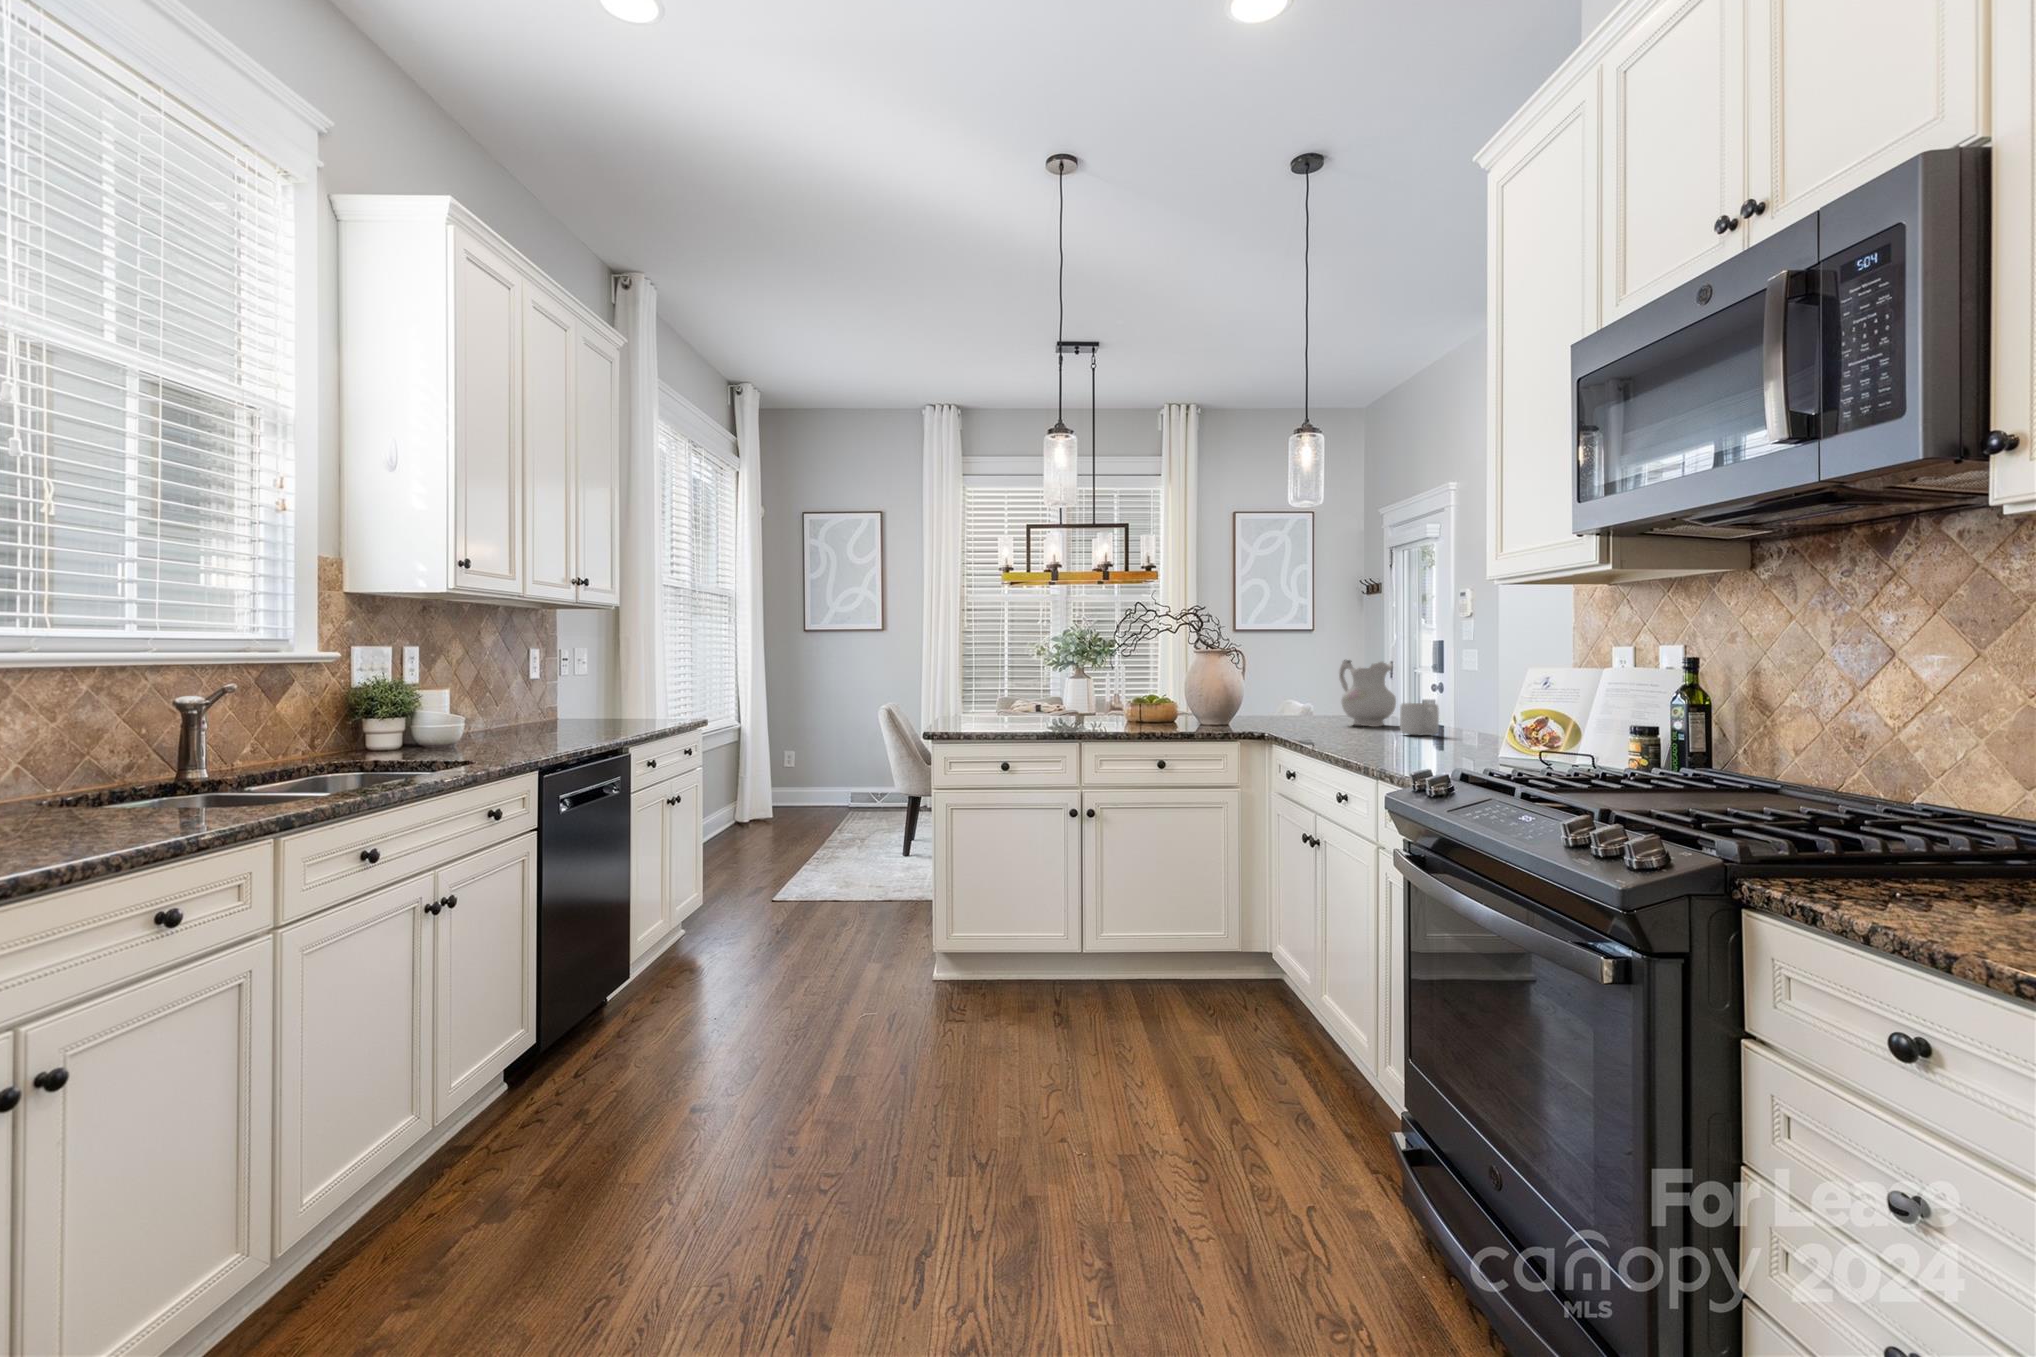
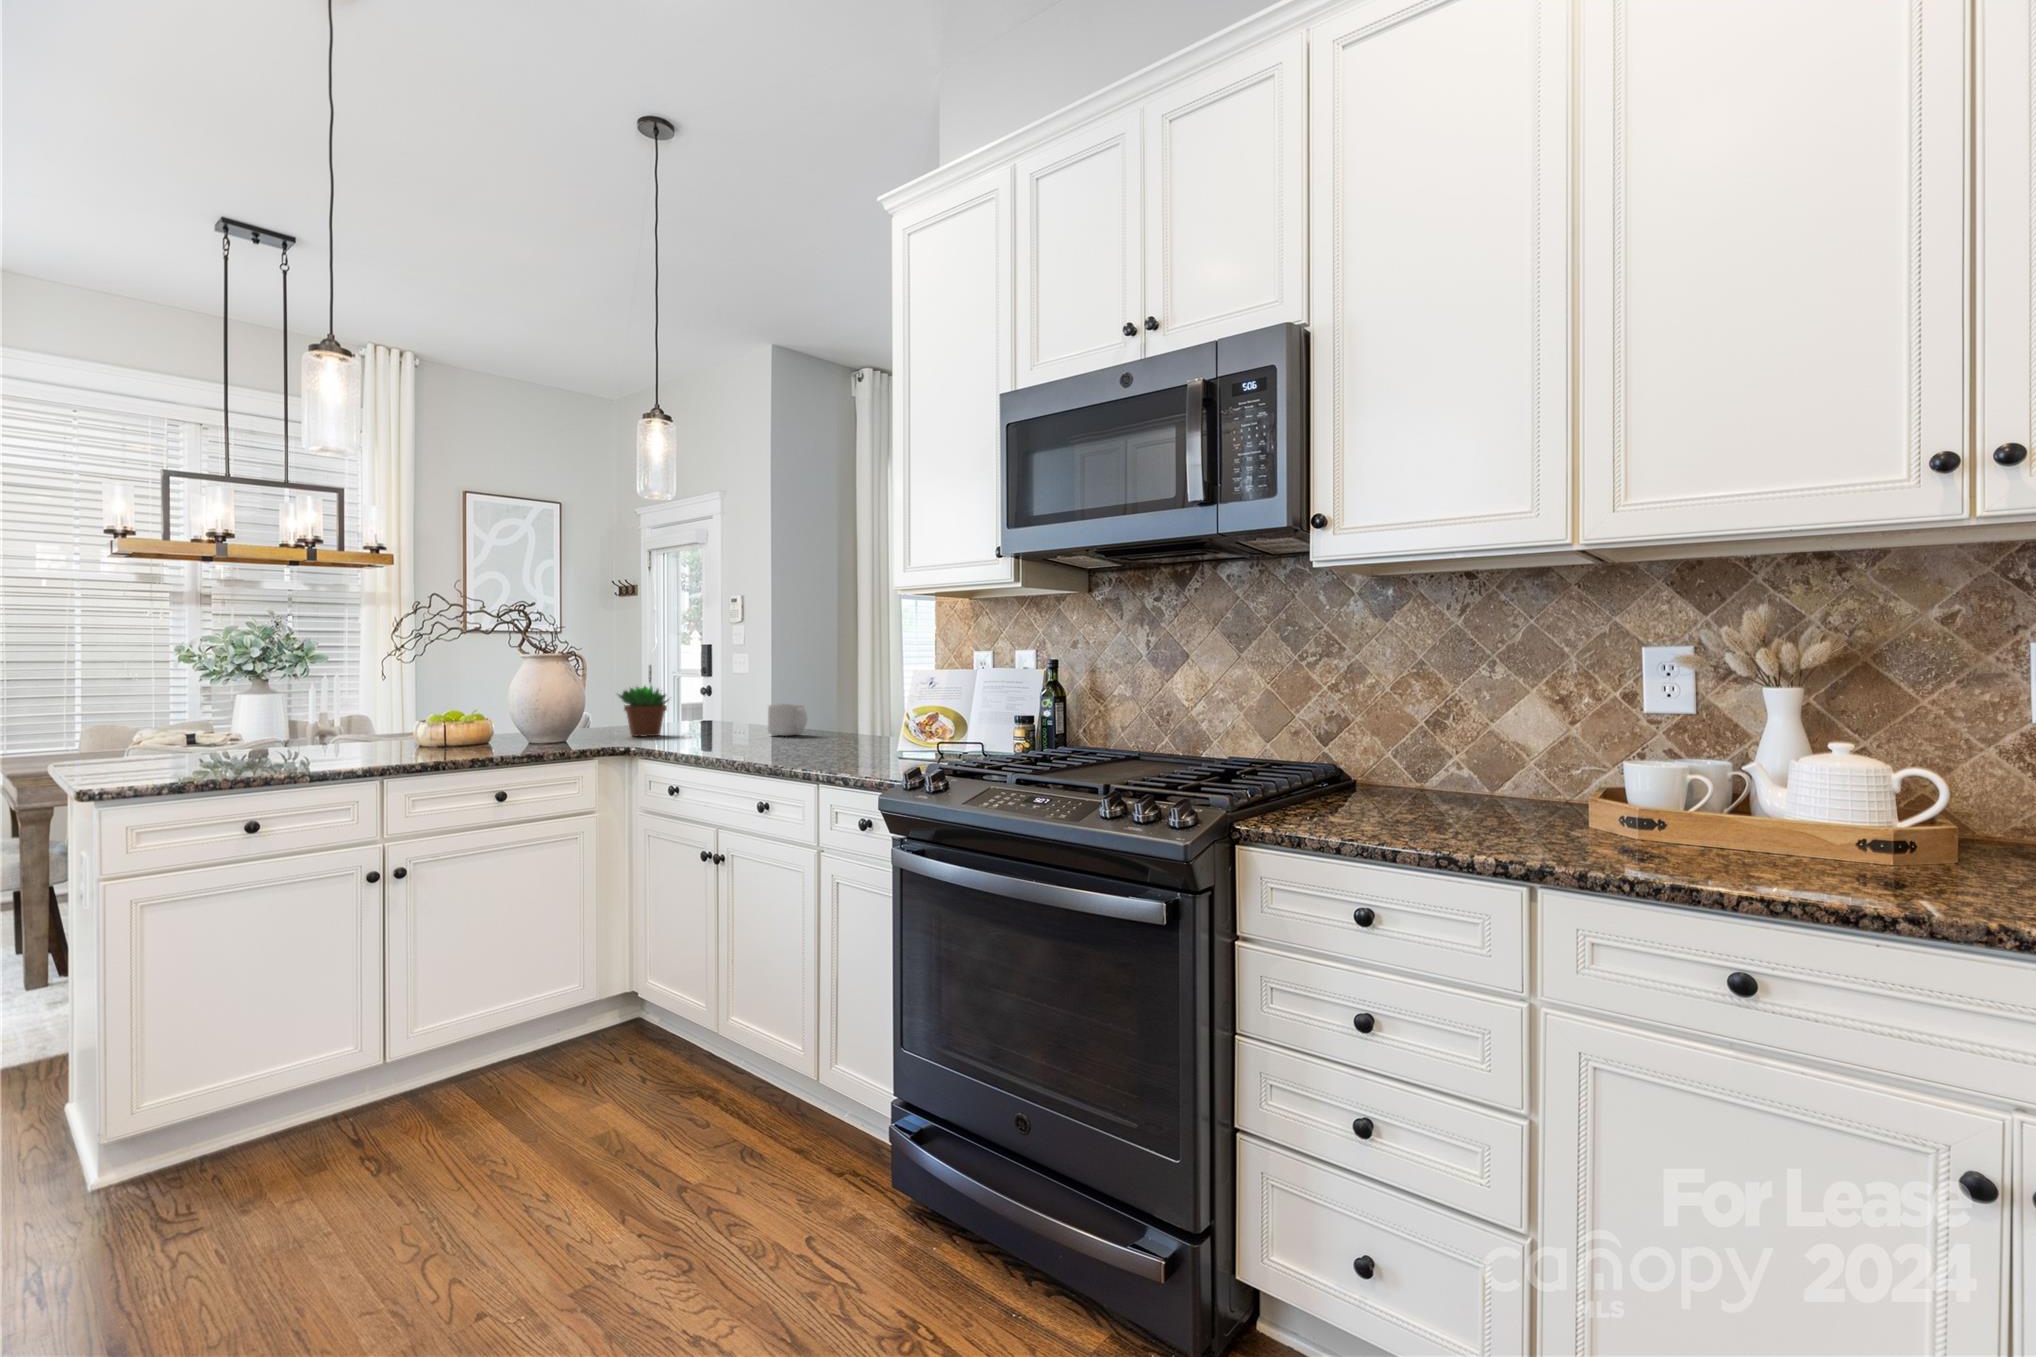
ceramic pitcher: present [1339,660,1396,727] -> none [681,661,741,730]
succulent plant: none [1269,681,1318,729] -> present [619,686,668,737]

